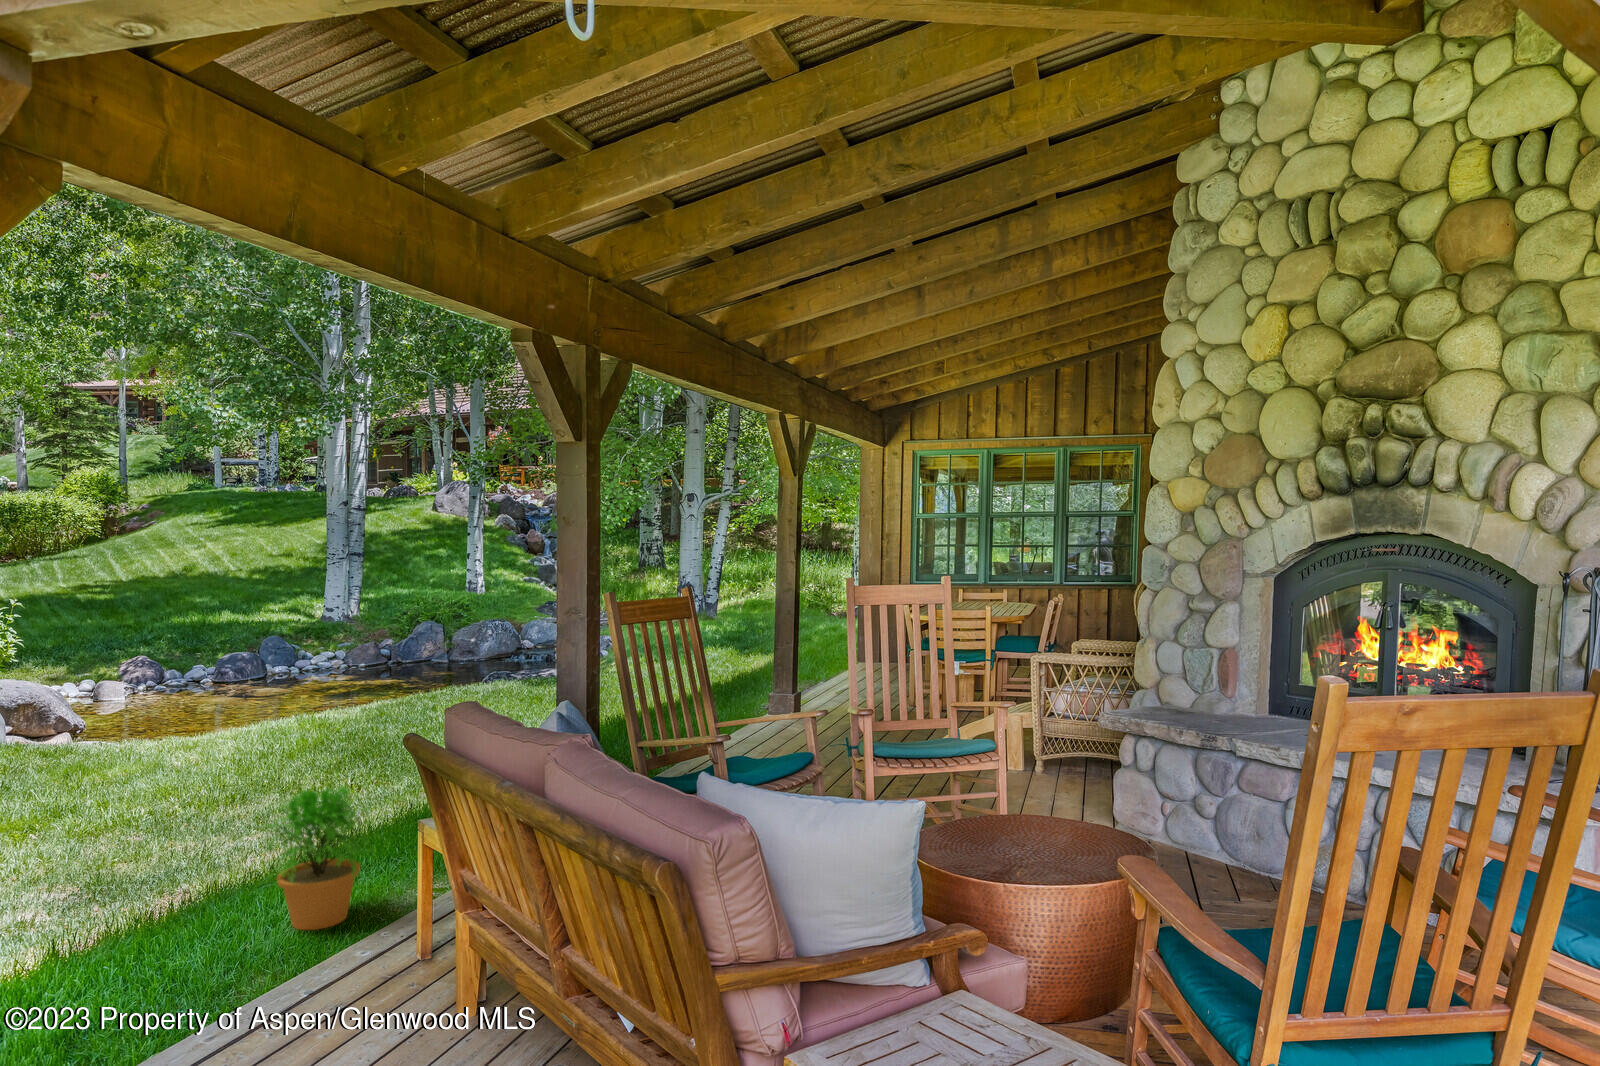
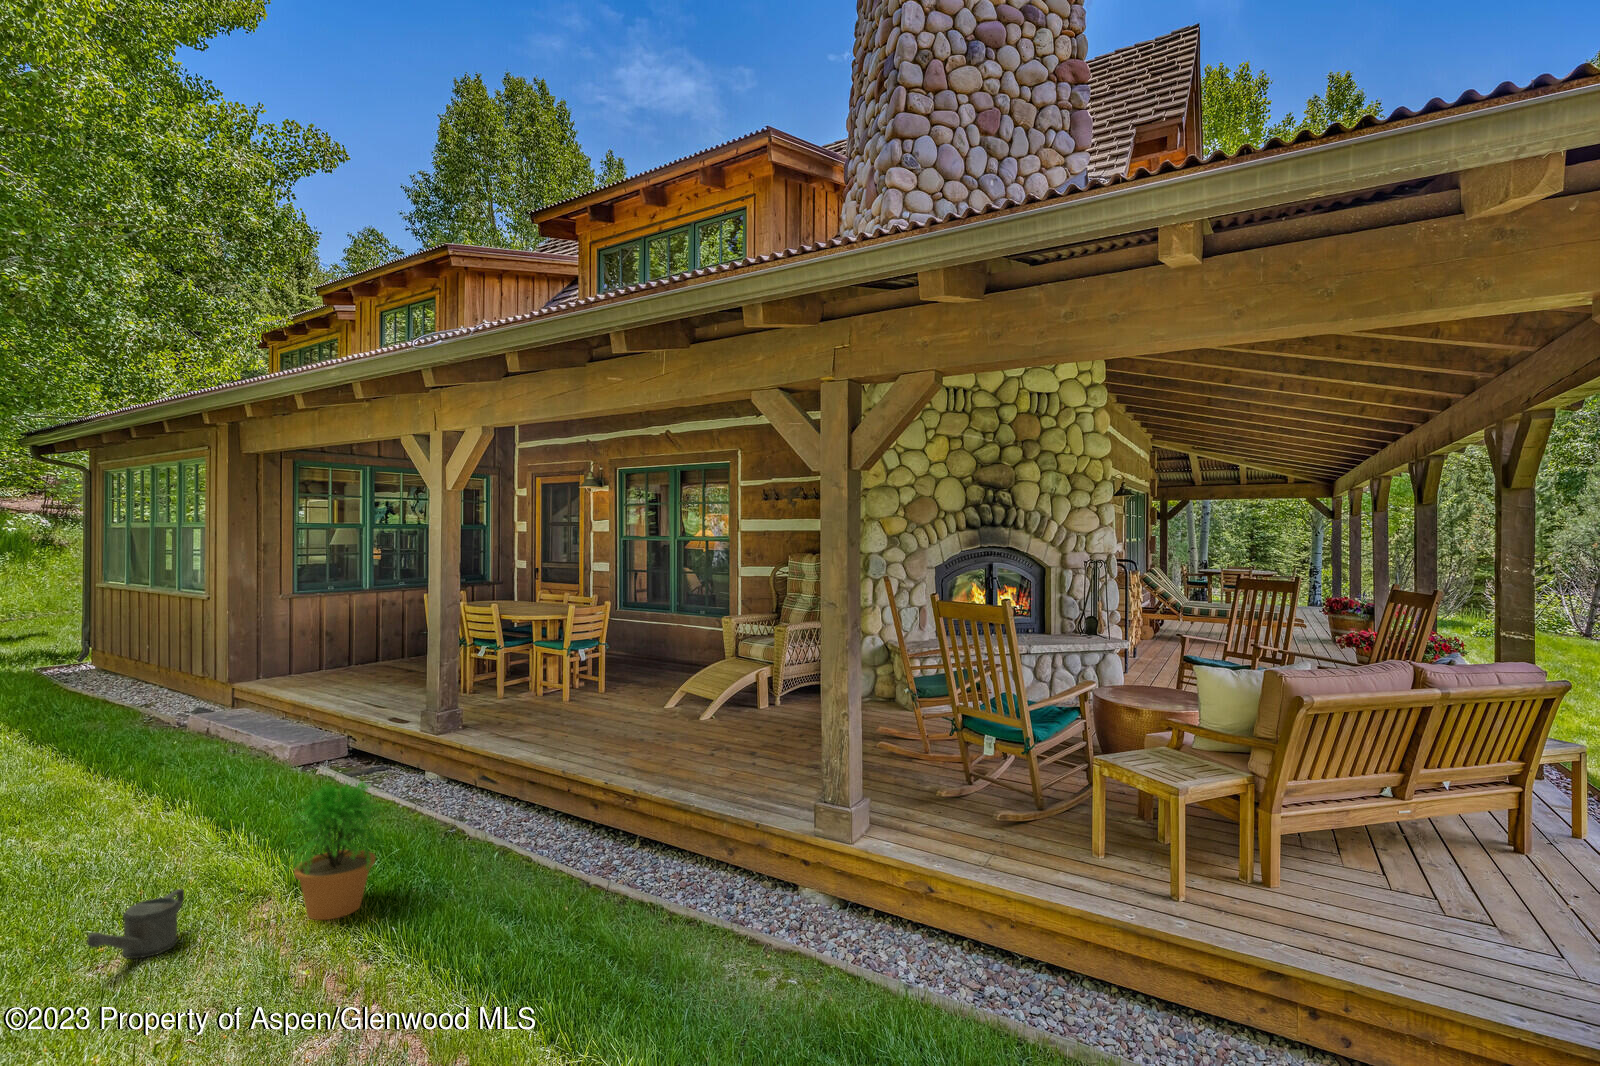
watering can: none [78,898,166,966] -> present [87,889,184,958]

